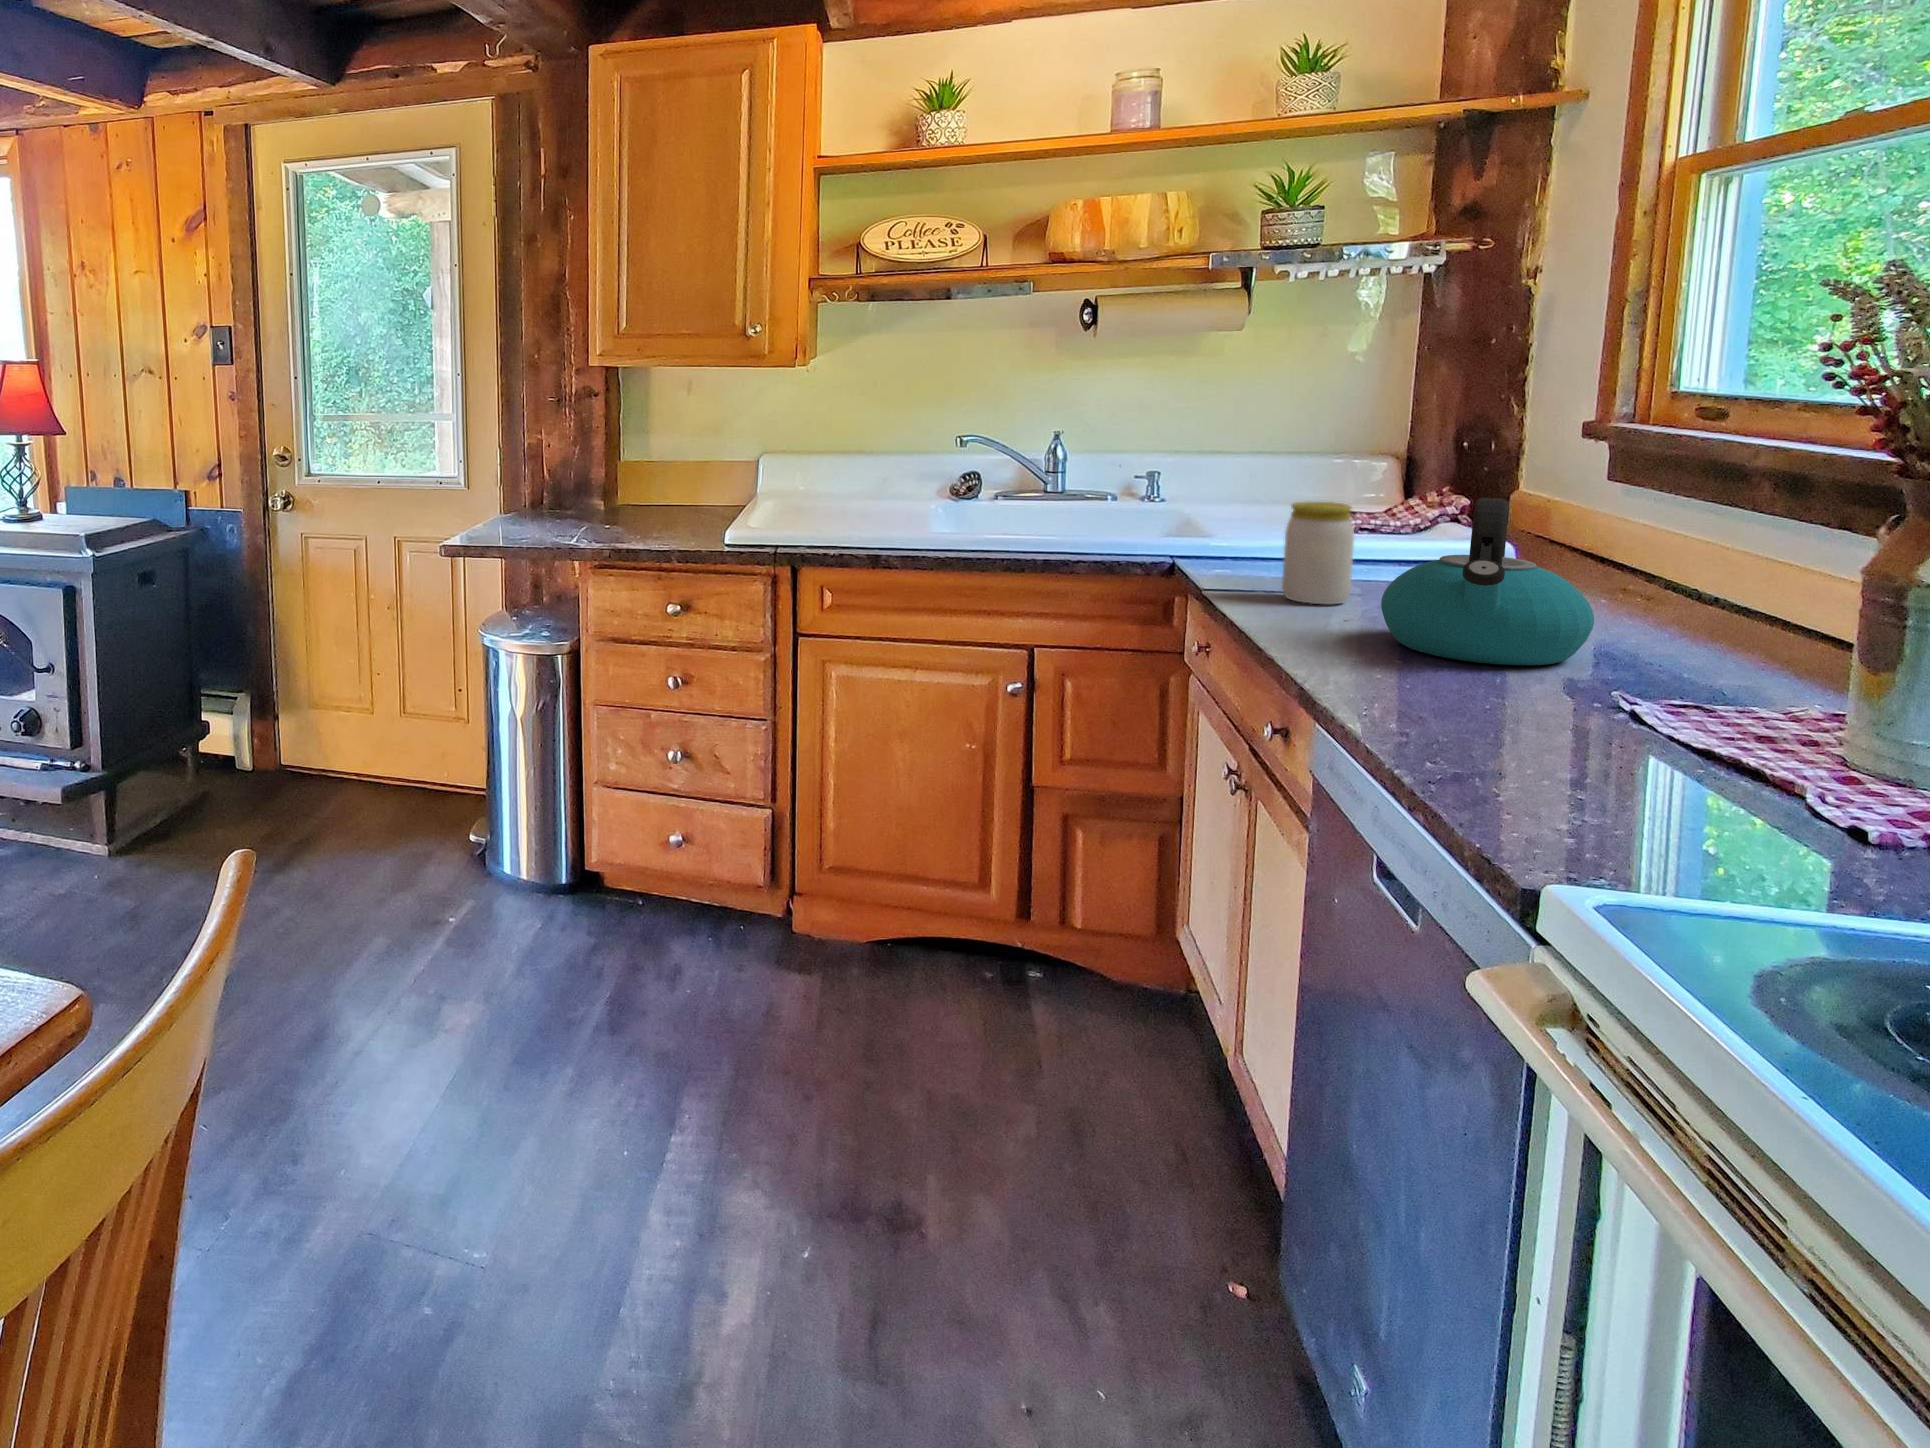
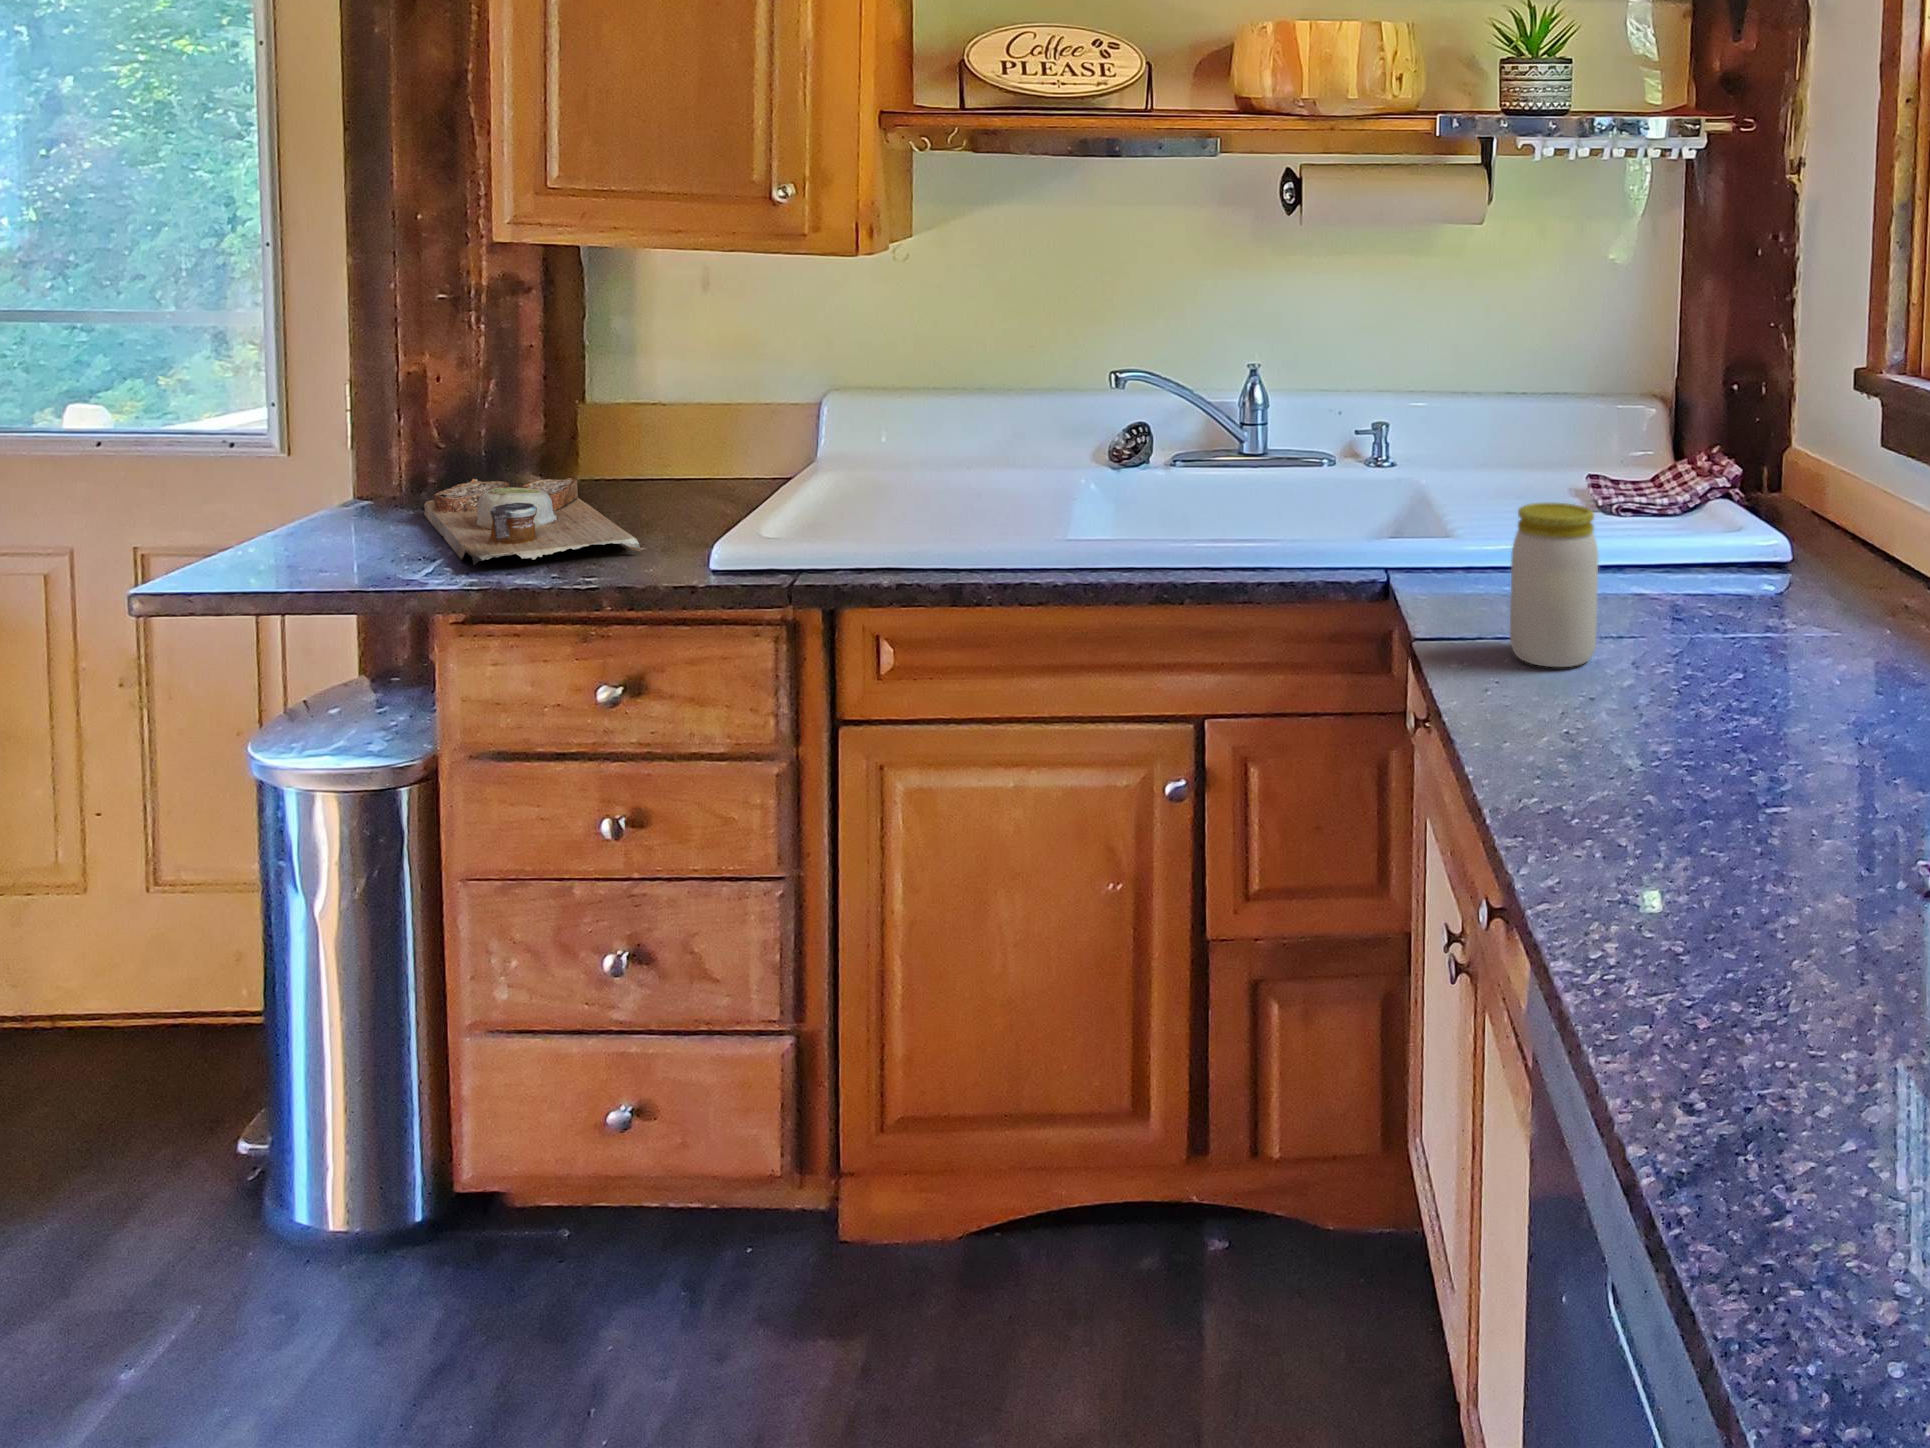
kettle: present [1381,498,1594,665] -> none [1625,525,1888,805]
cutting board: none [547,500,682,536] -> present [424,478,641,565]

